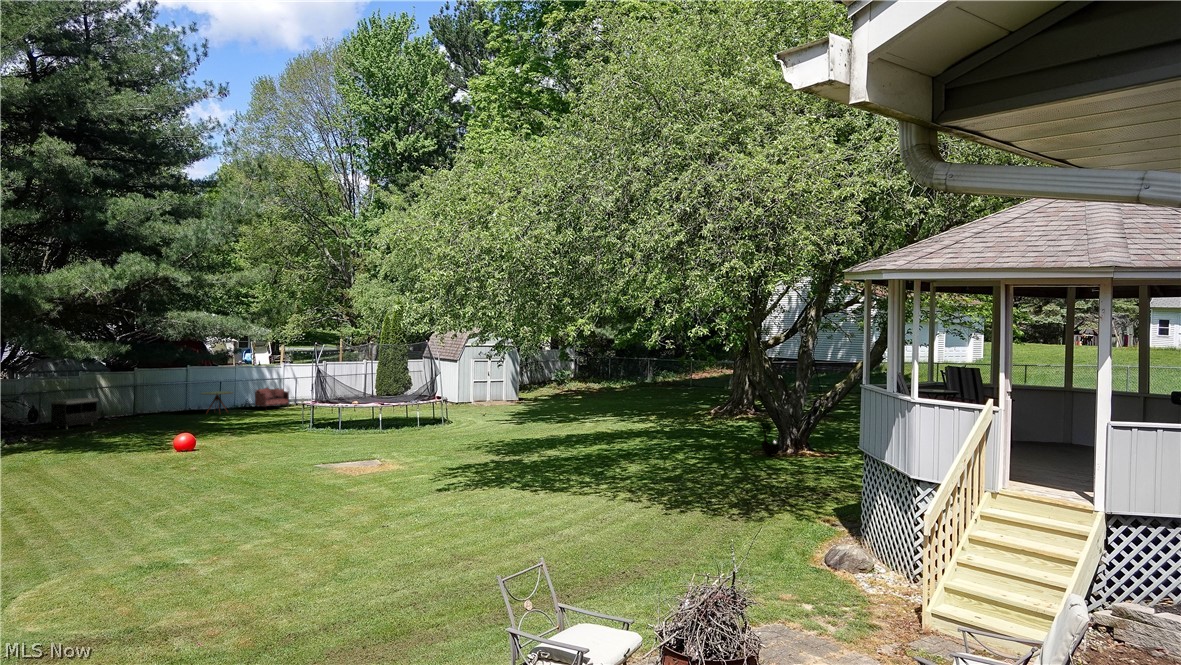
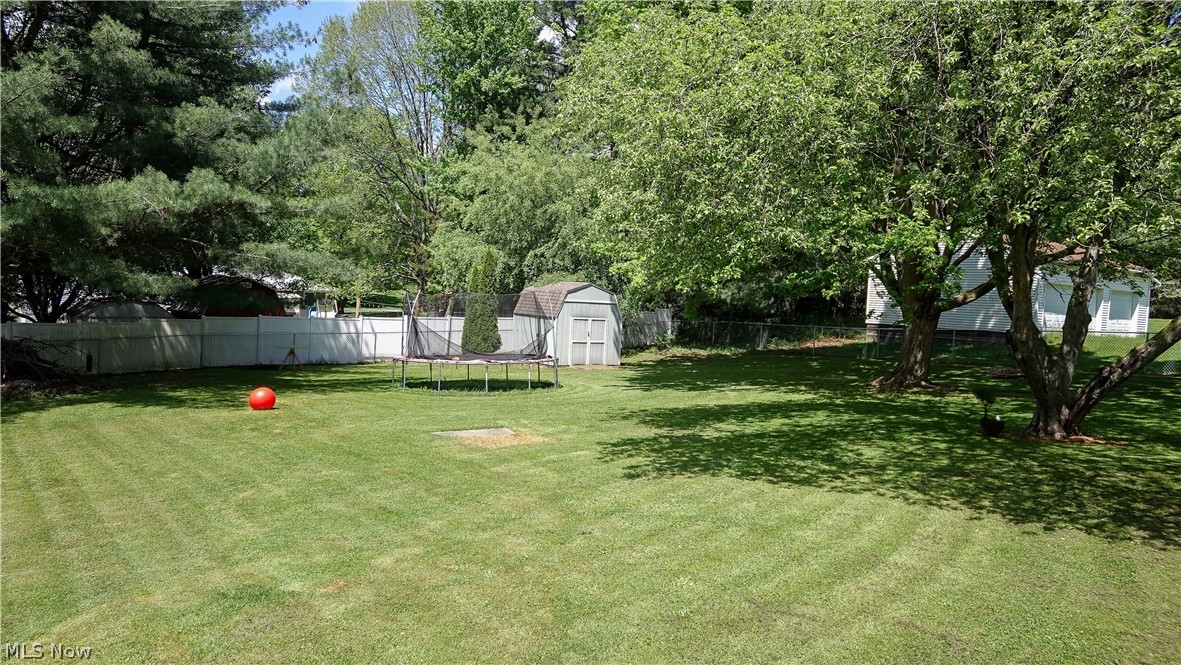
armchair: present [255,388,289,407] -> none [332,343,369,368]
storage bench: present [51,398,98,428] -> none [110,347,162,381]

